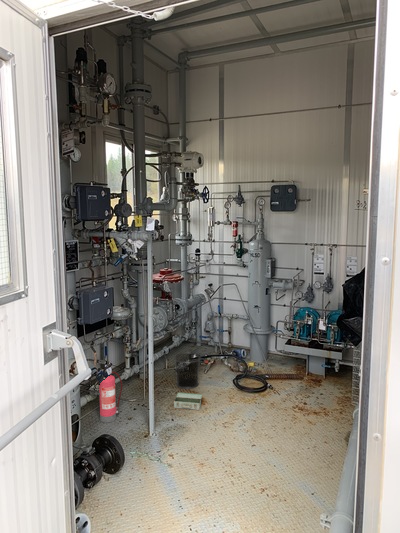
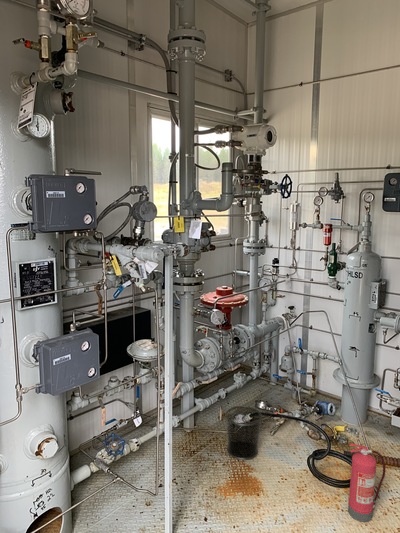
fire extinguisher: present [99,372,122,423] -> present [348,444,385,522]
toolbox: present [174,392,202,410] -> none [213,469,257,506]

